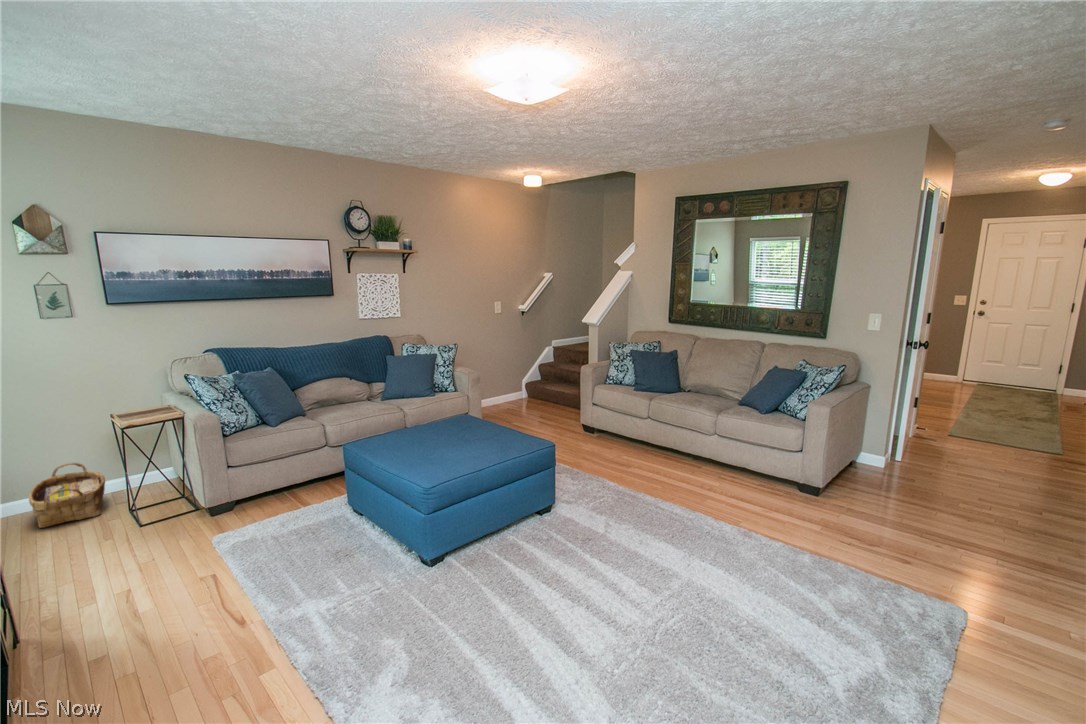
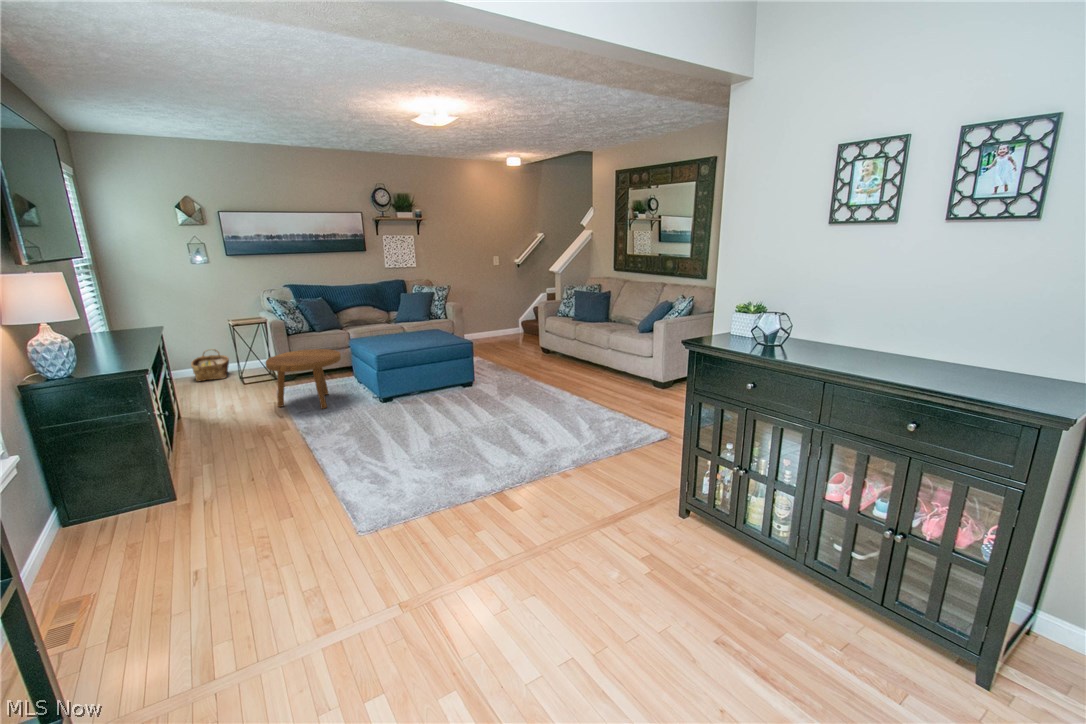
footstool: none [204,469,344,592] -> present [266,349,341,409]

